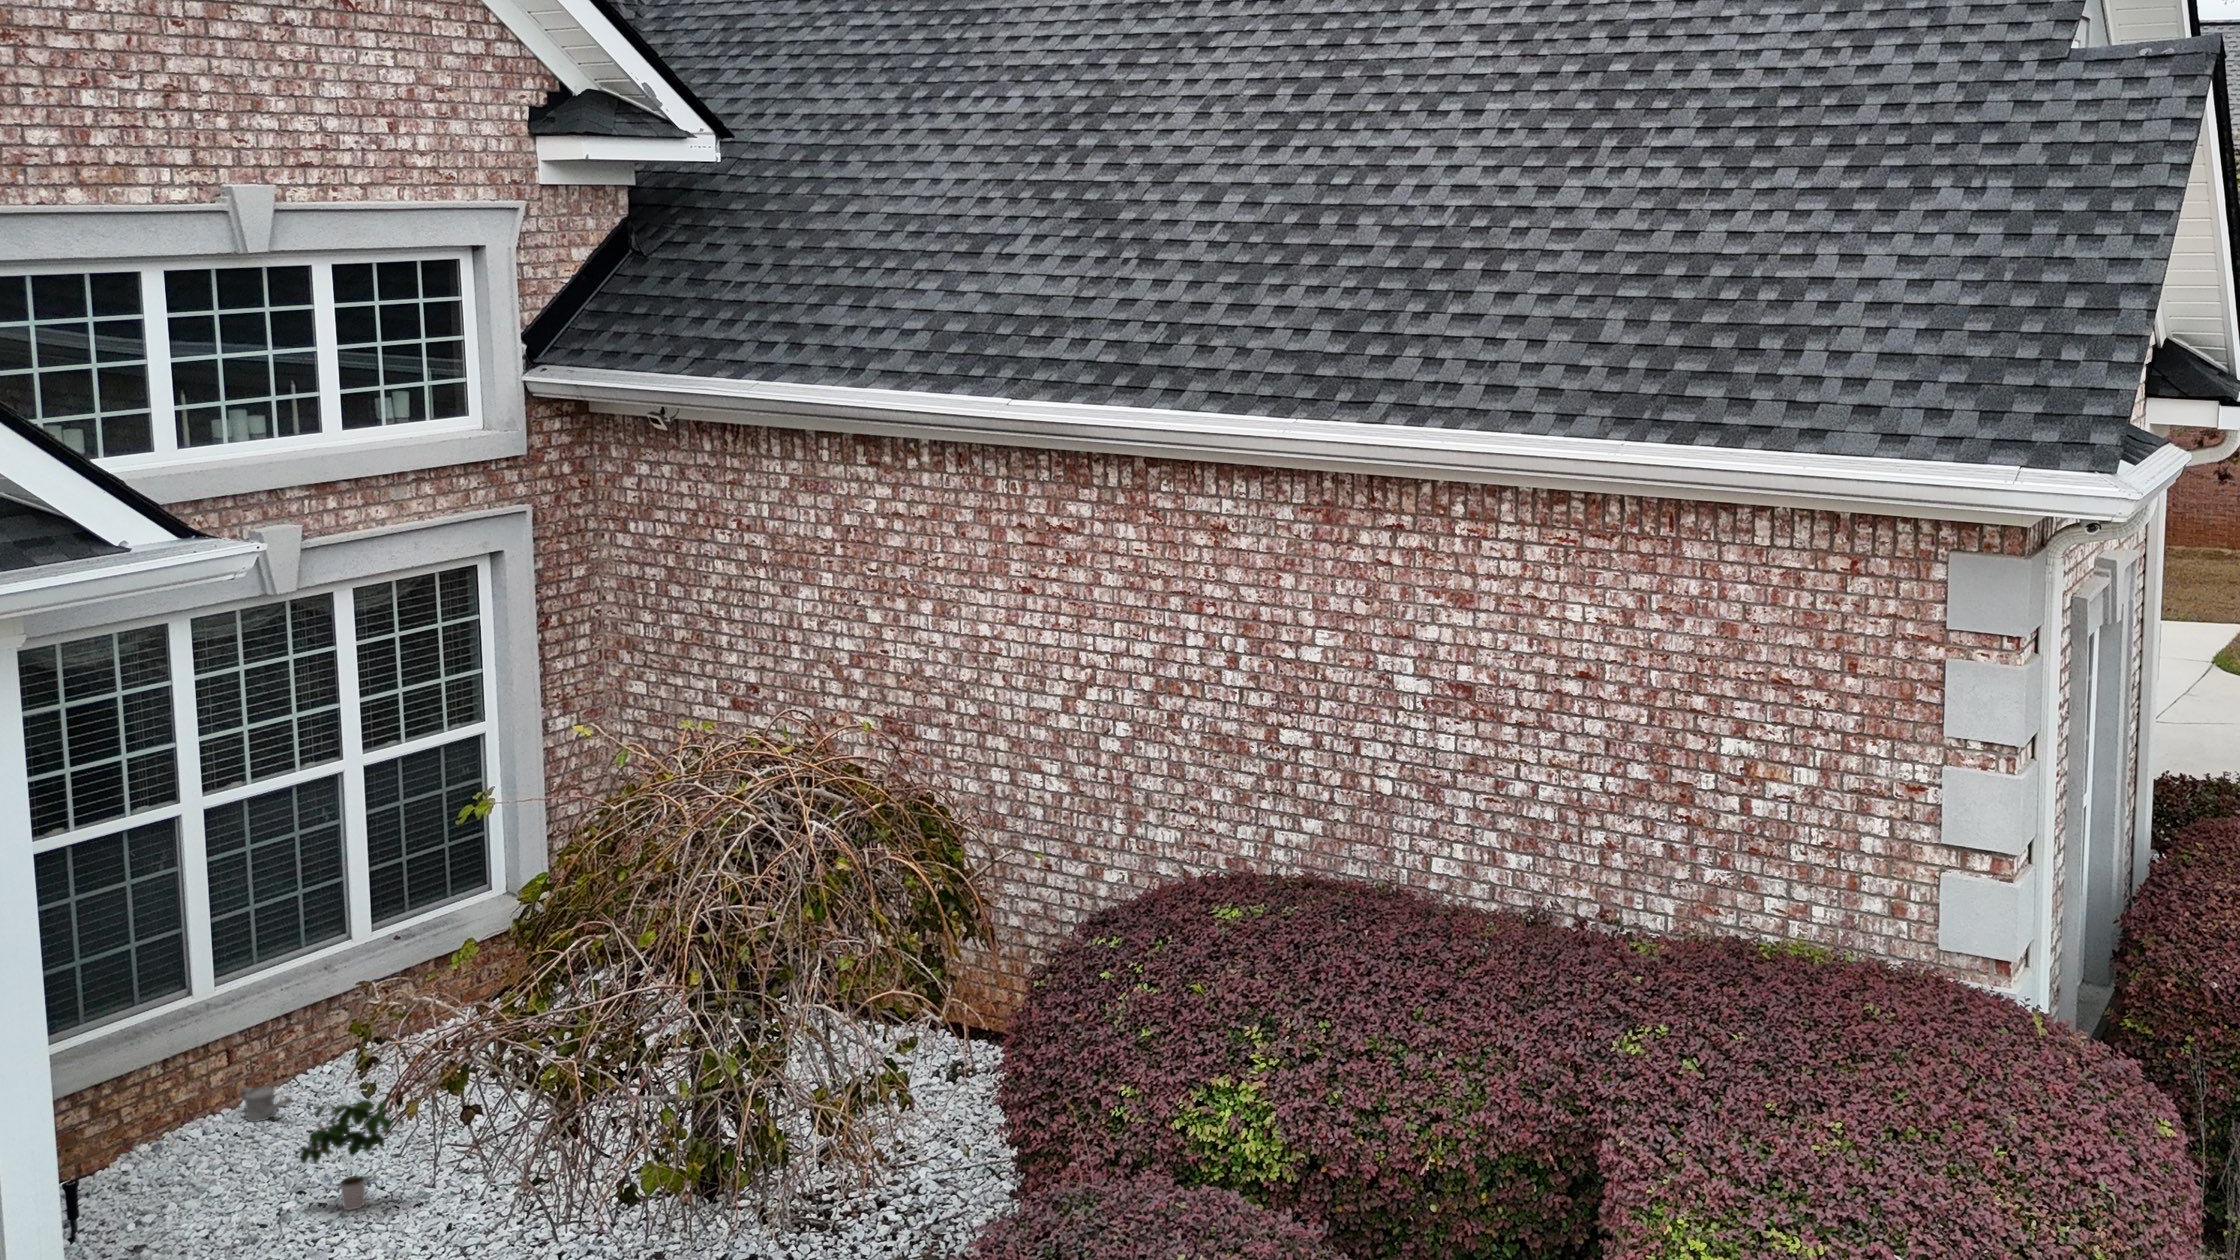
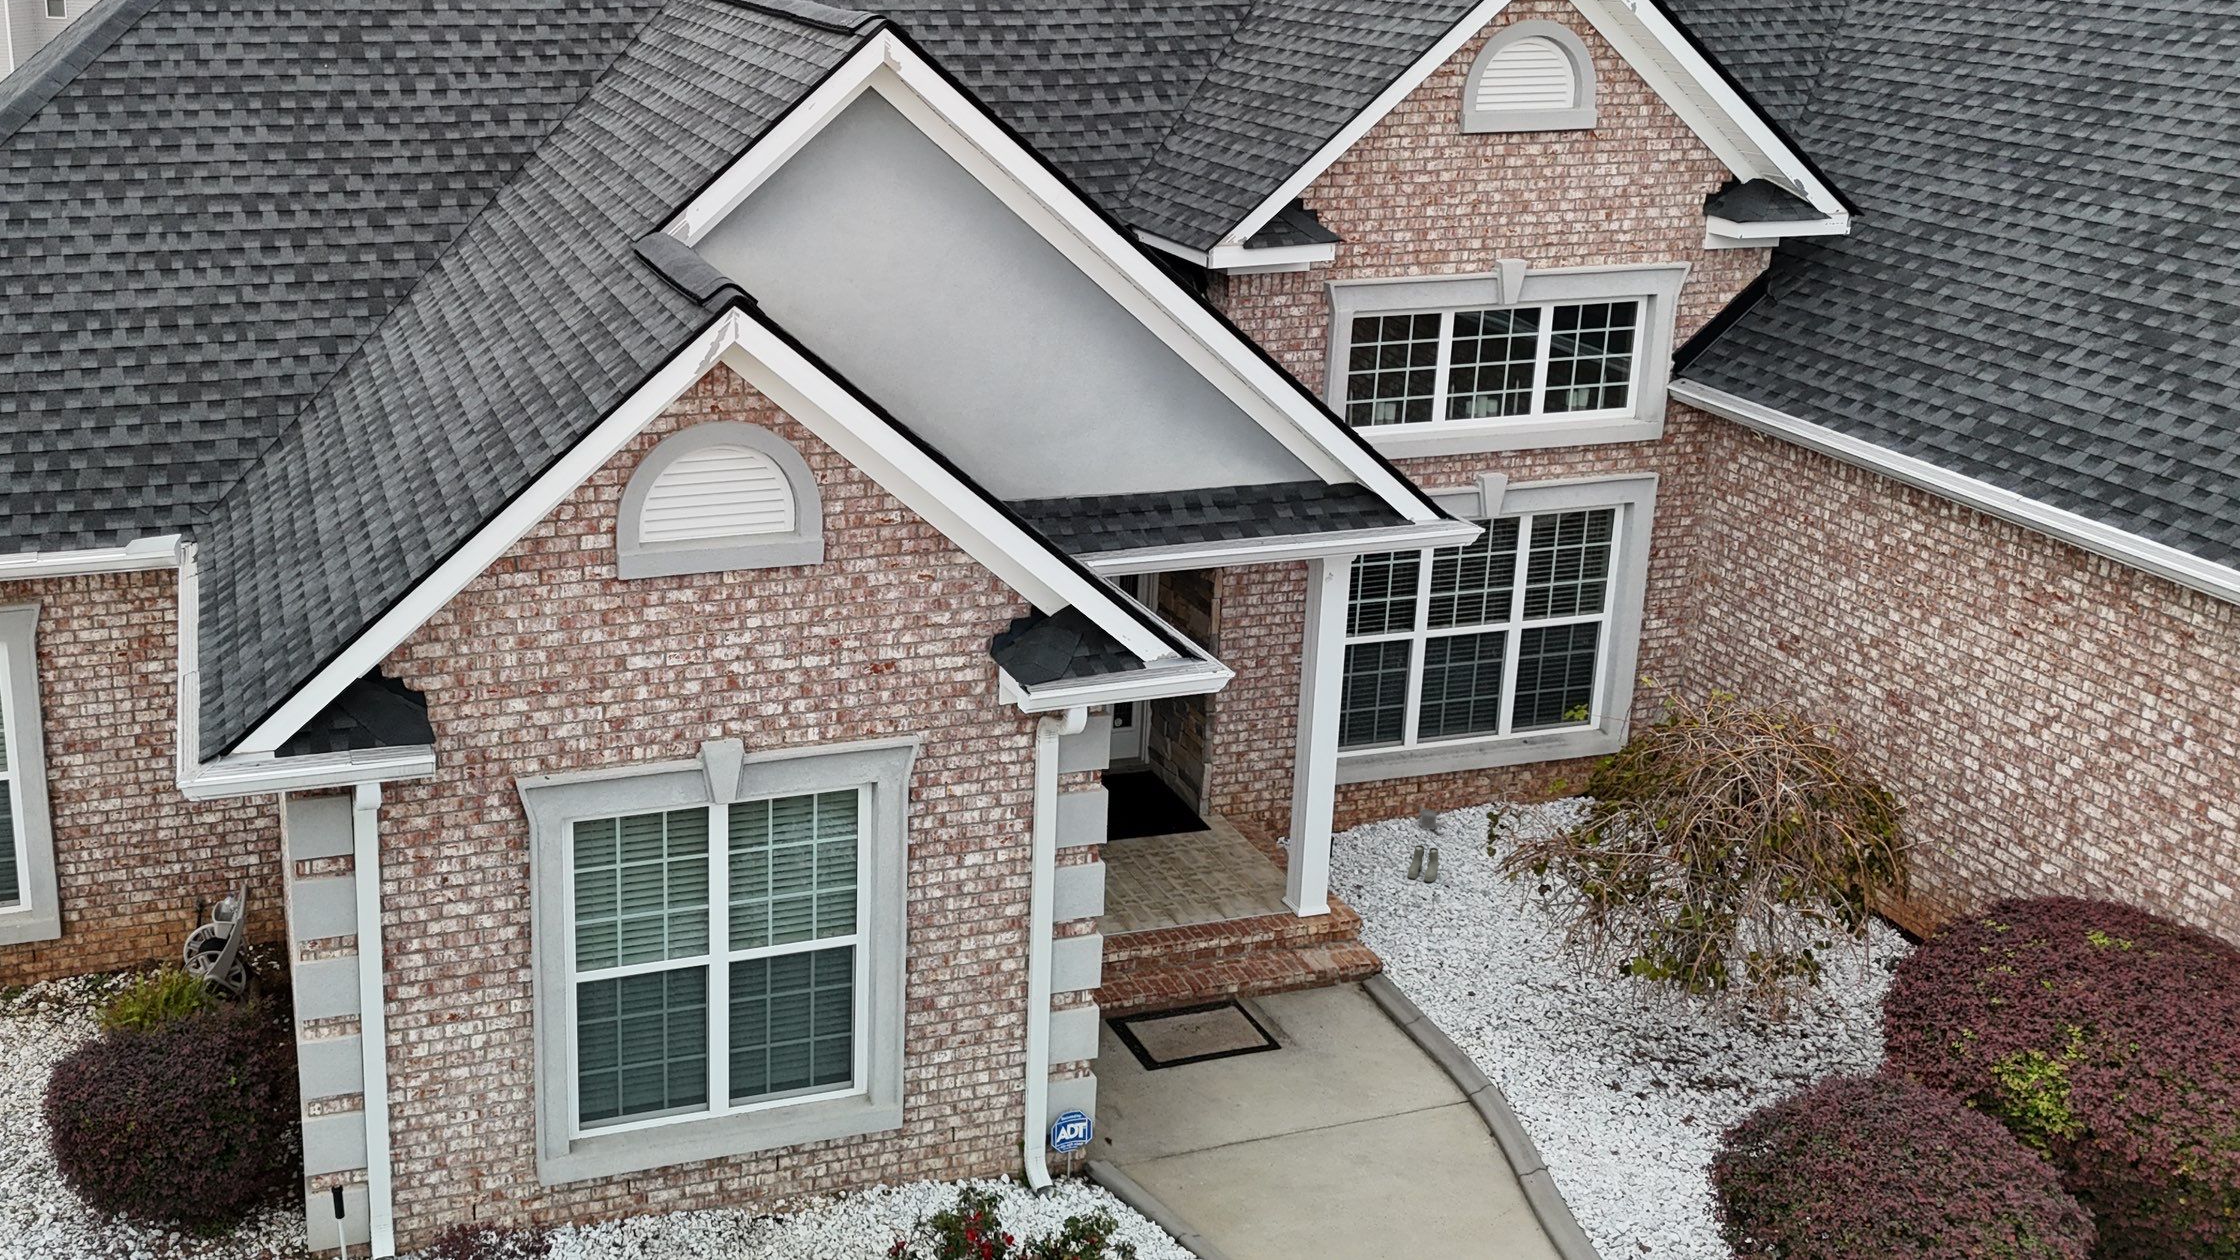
potted plant: present [299,1100,404,1210] -> none [1444,838,1507,906]
boots: none [235,1140,288,1205] -> present [1408,845,1439,882]

